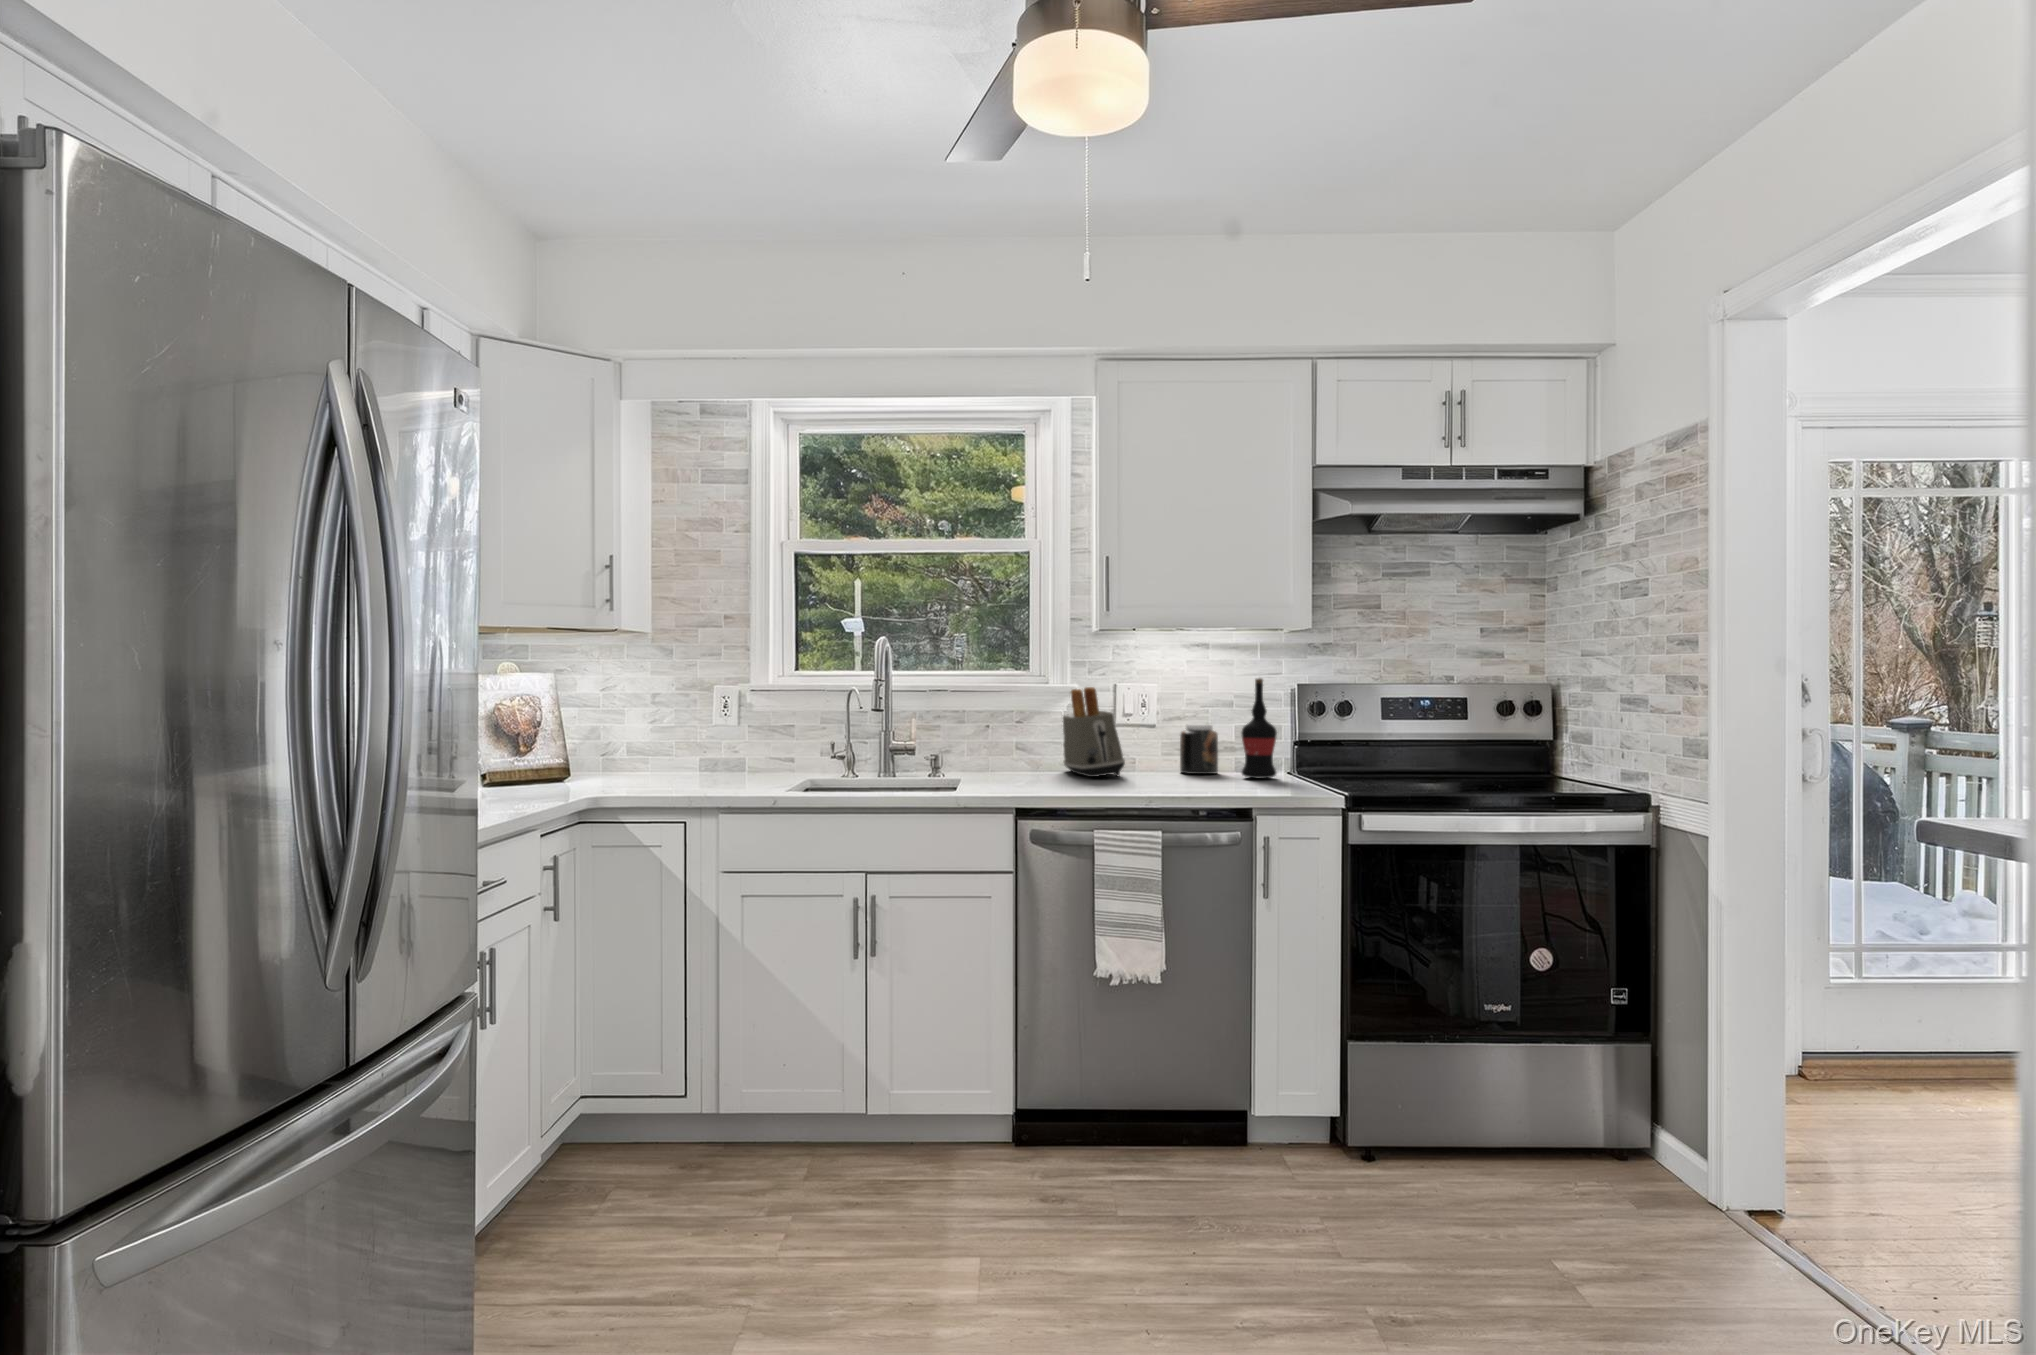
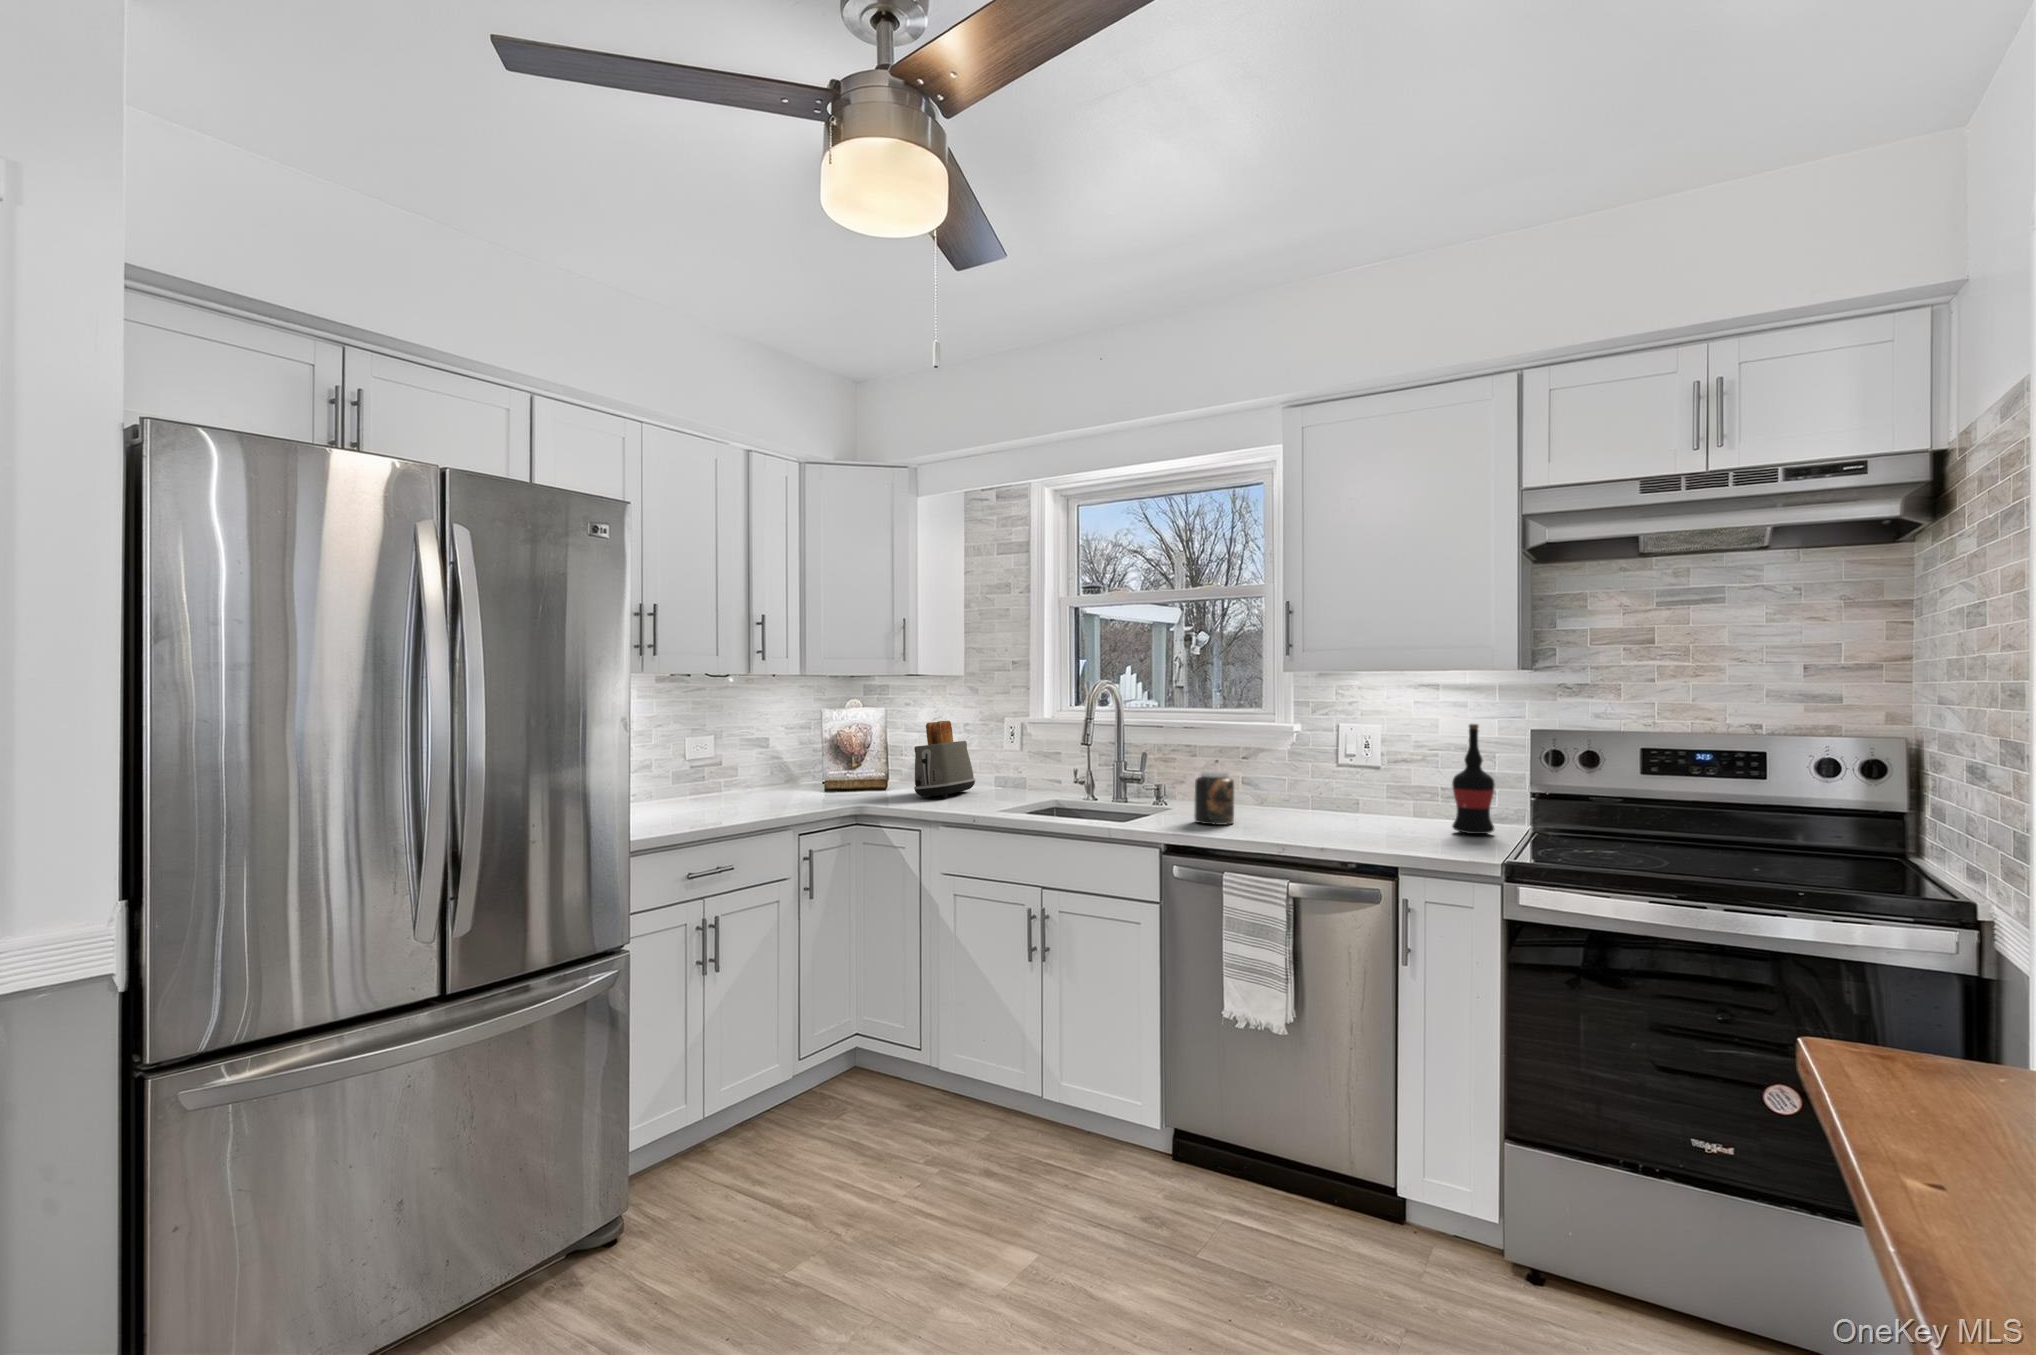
toaster: present [1062,687,1125,777] -> present [914,721,975,798]
jar: present [1180,725,1218,774] -> present [1194,770,1234,825]

